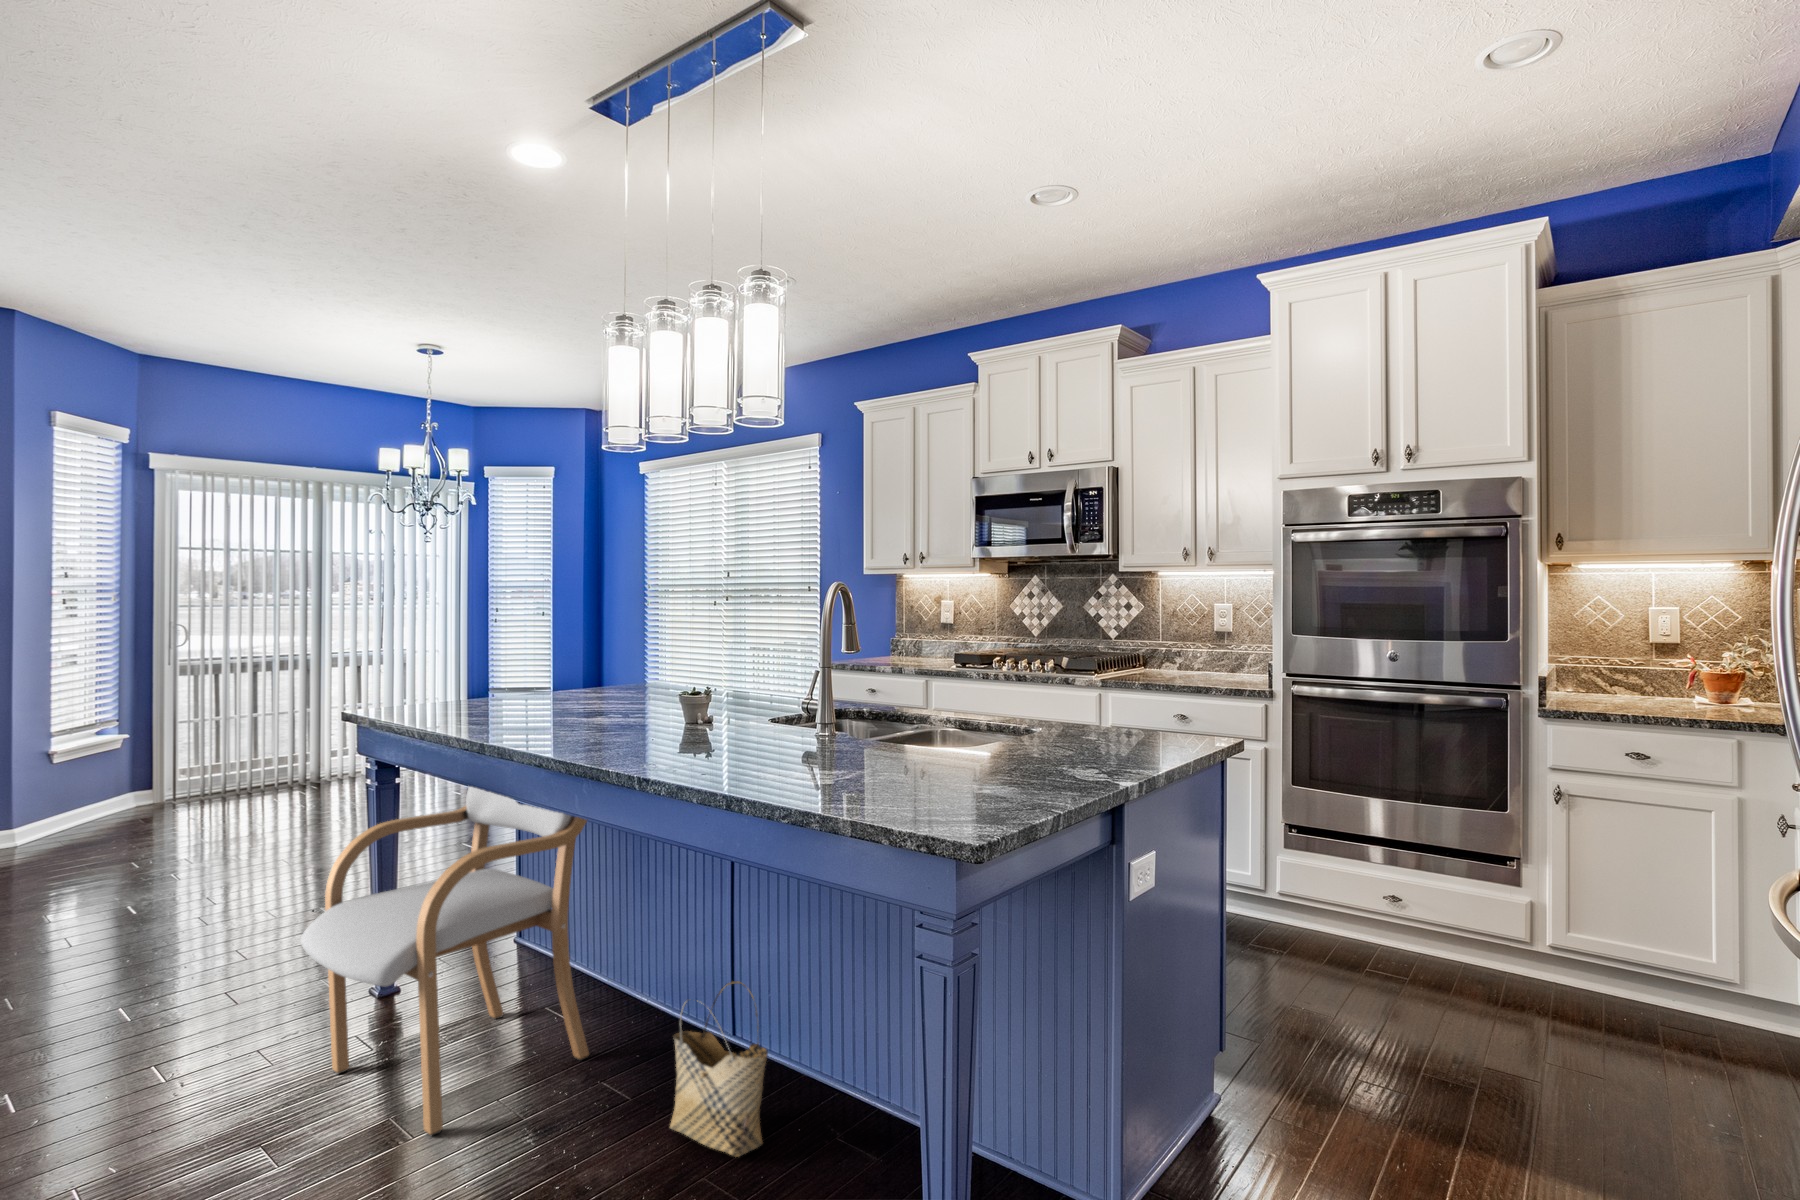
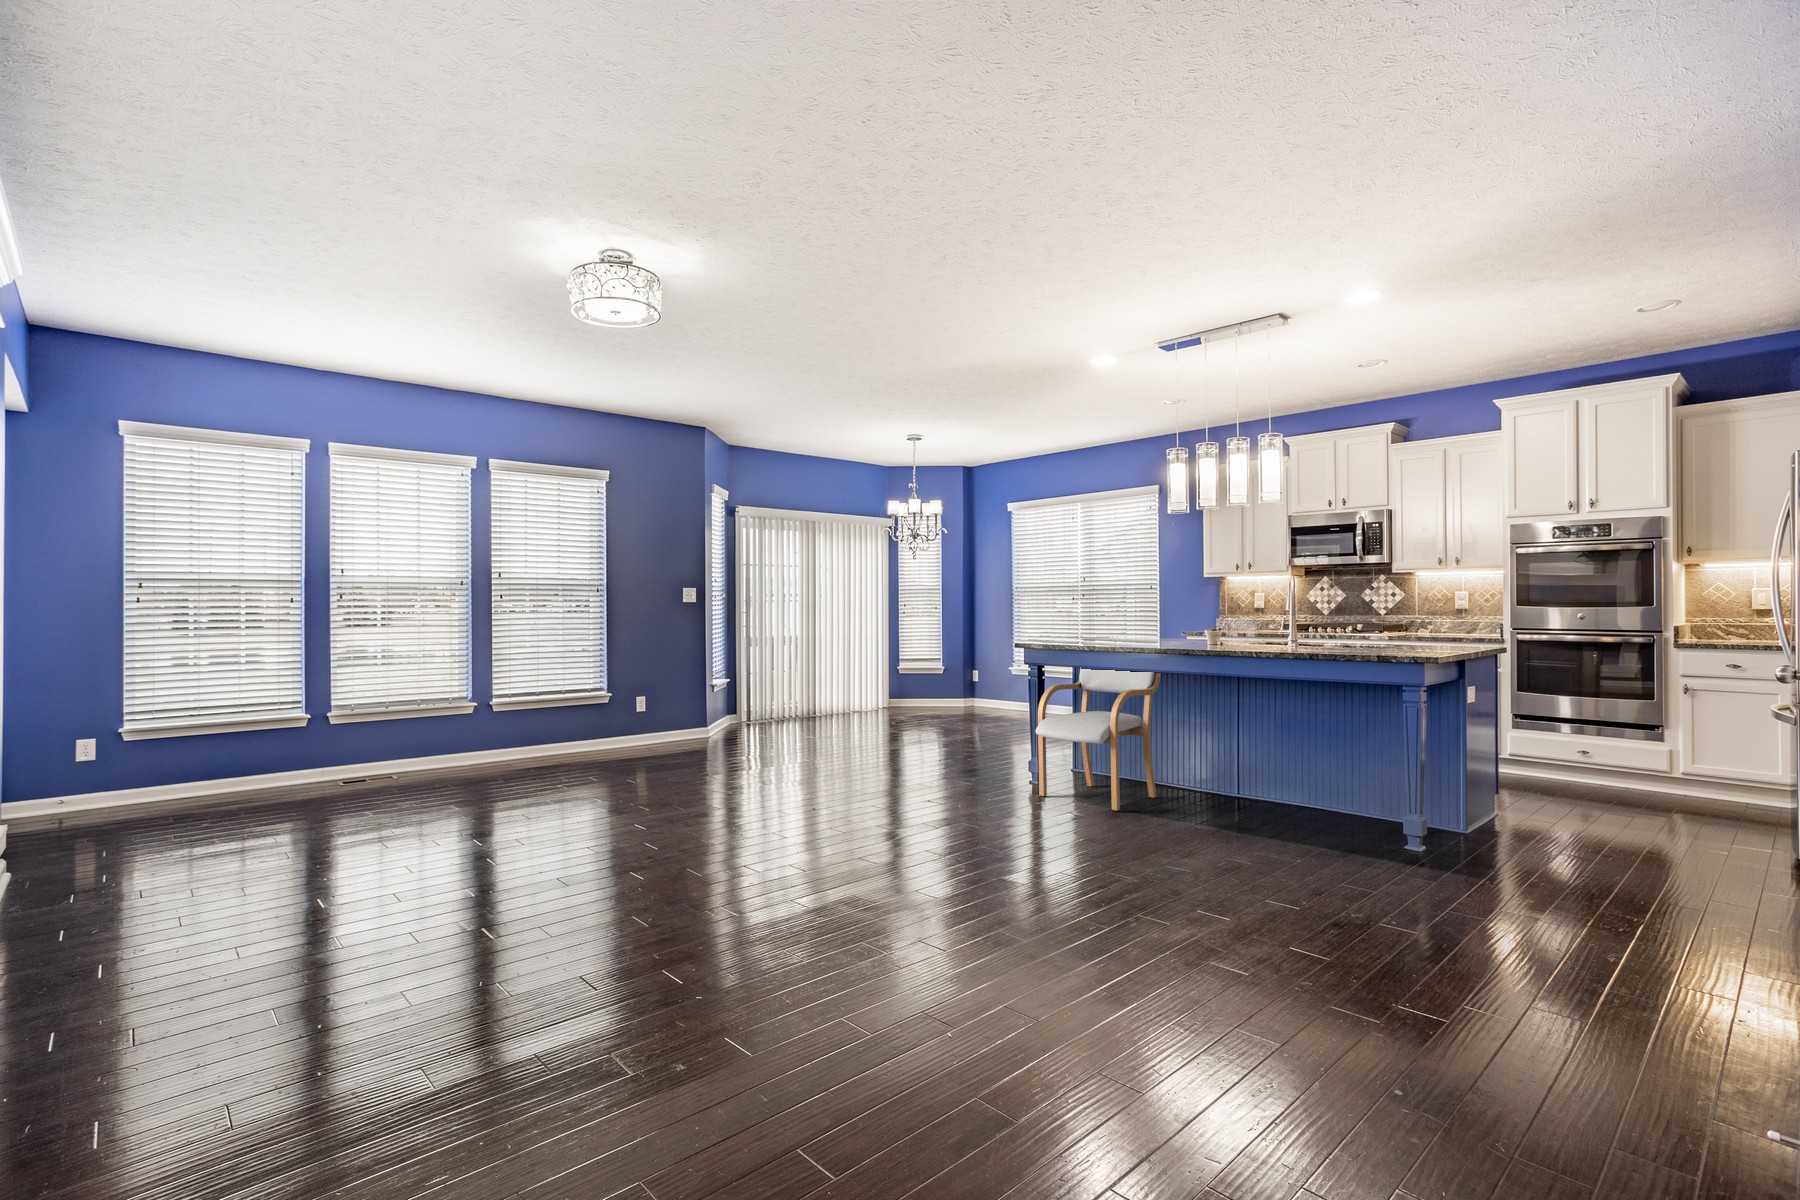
woven basket: present [670,981,768,1157] -> none [1225,750,1277,821]

